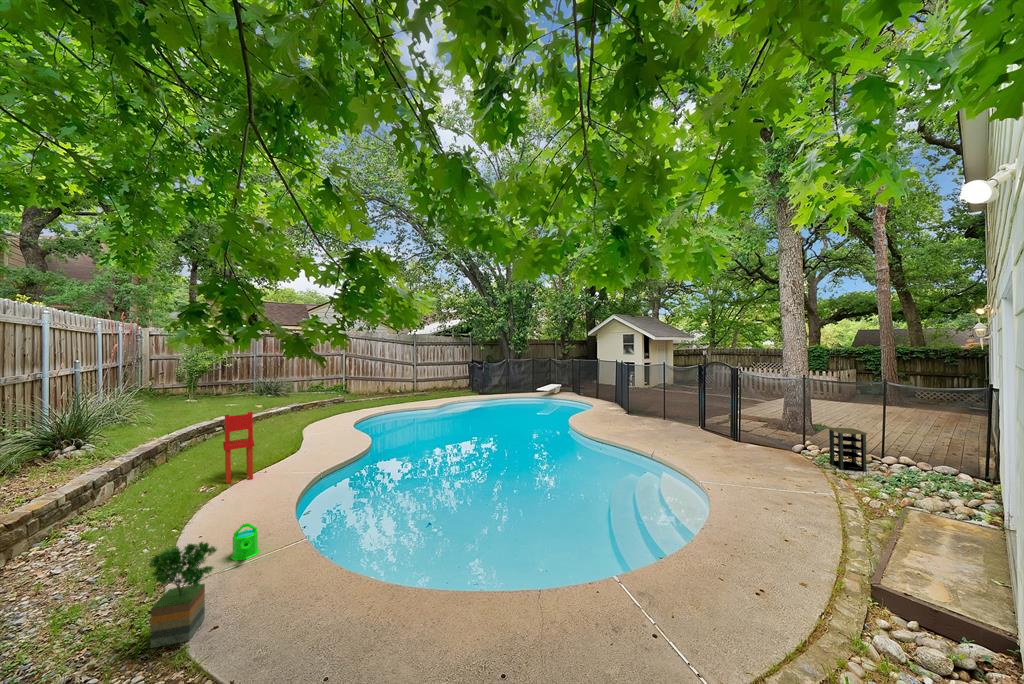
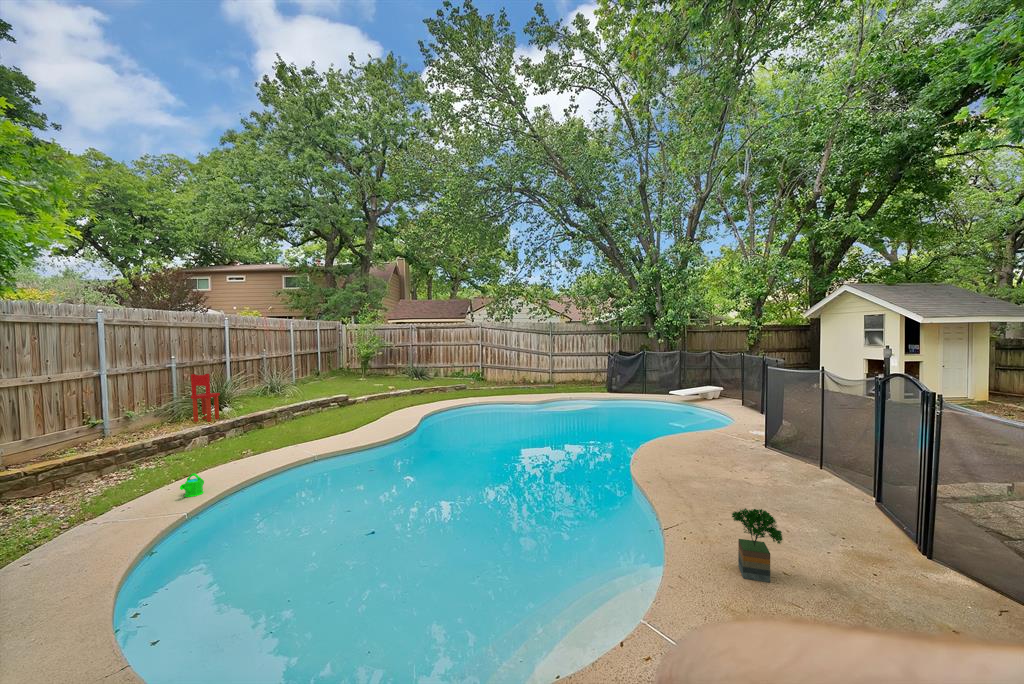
chair: present [223,412,254,483] -> present [191,374,220,422]
side table: present [827,427,867,472] -> none [904,520,973,628]
potted tree: present [149,542,217,648] -> present [732,508,783,582]

